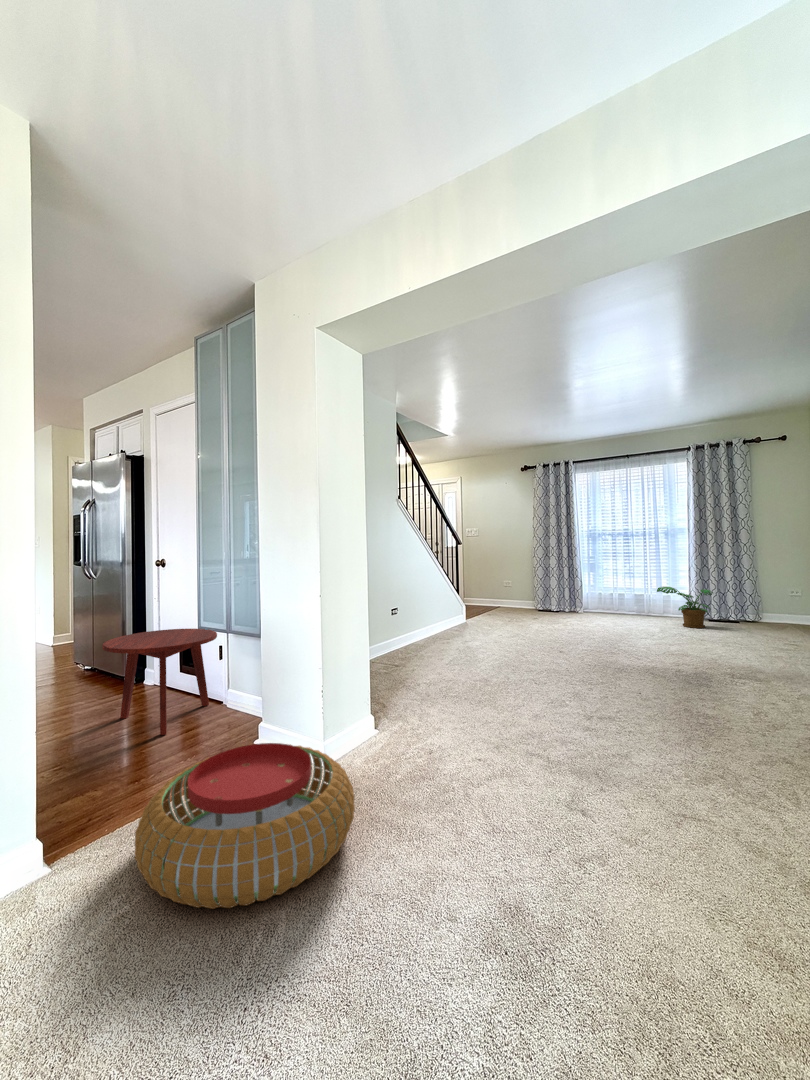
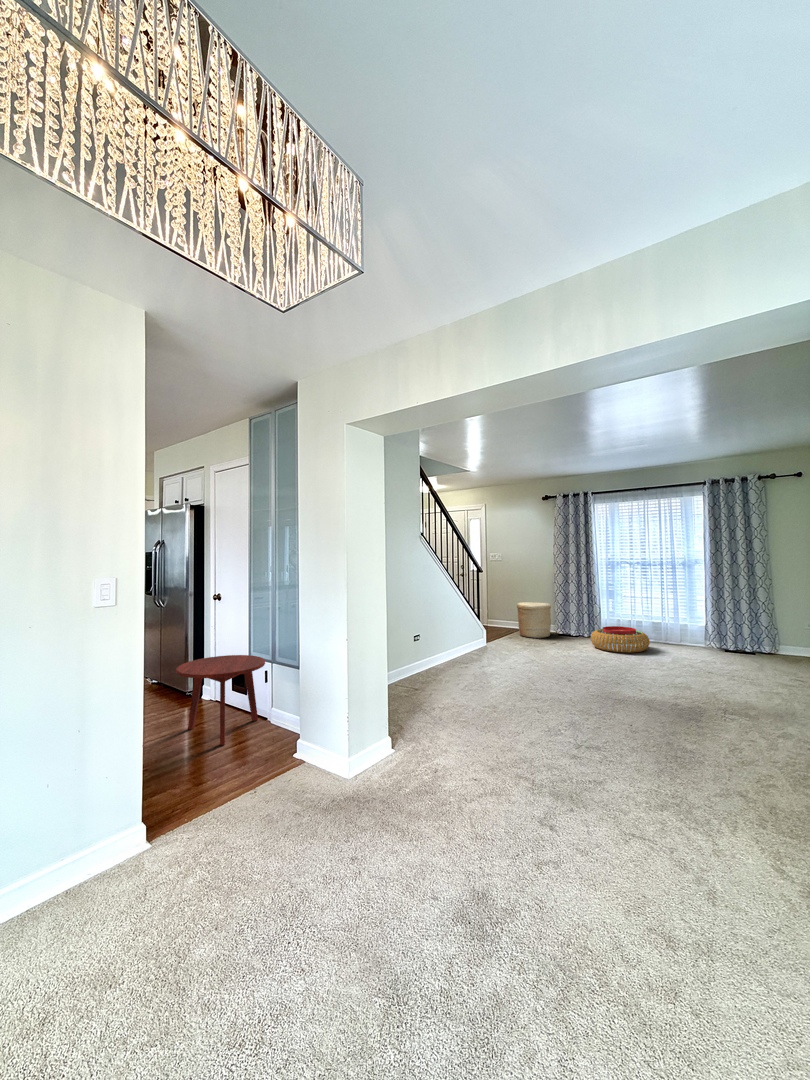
basket: none [494,578,530,614] -> present [517,602,551,638]
potted plant: present [657,587,713,628] -> none [671,616,728,657]
pouf: present [135,743,355,909] -> present [591,626,650,653]

